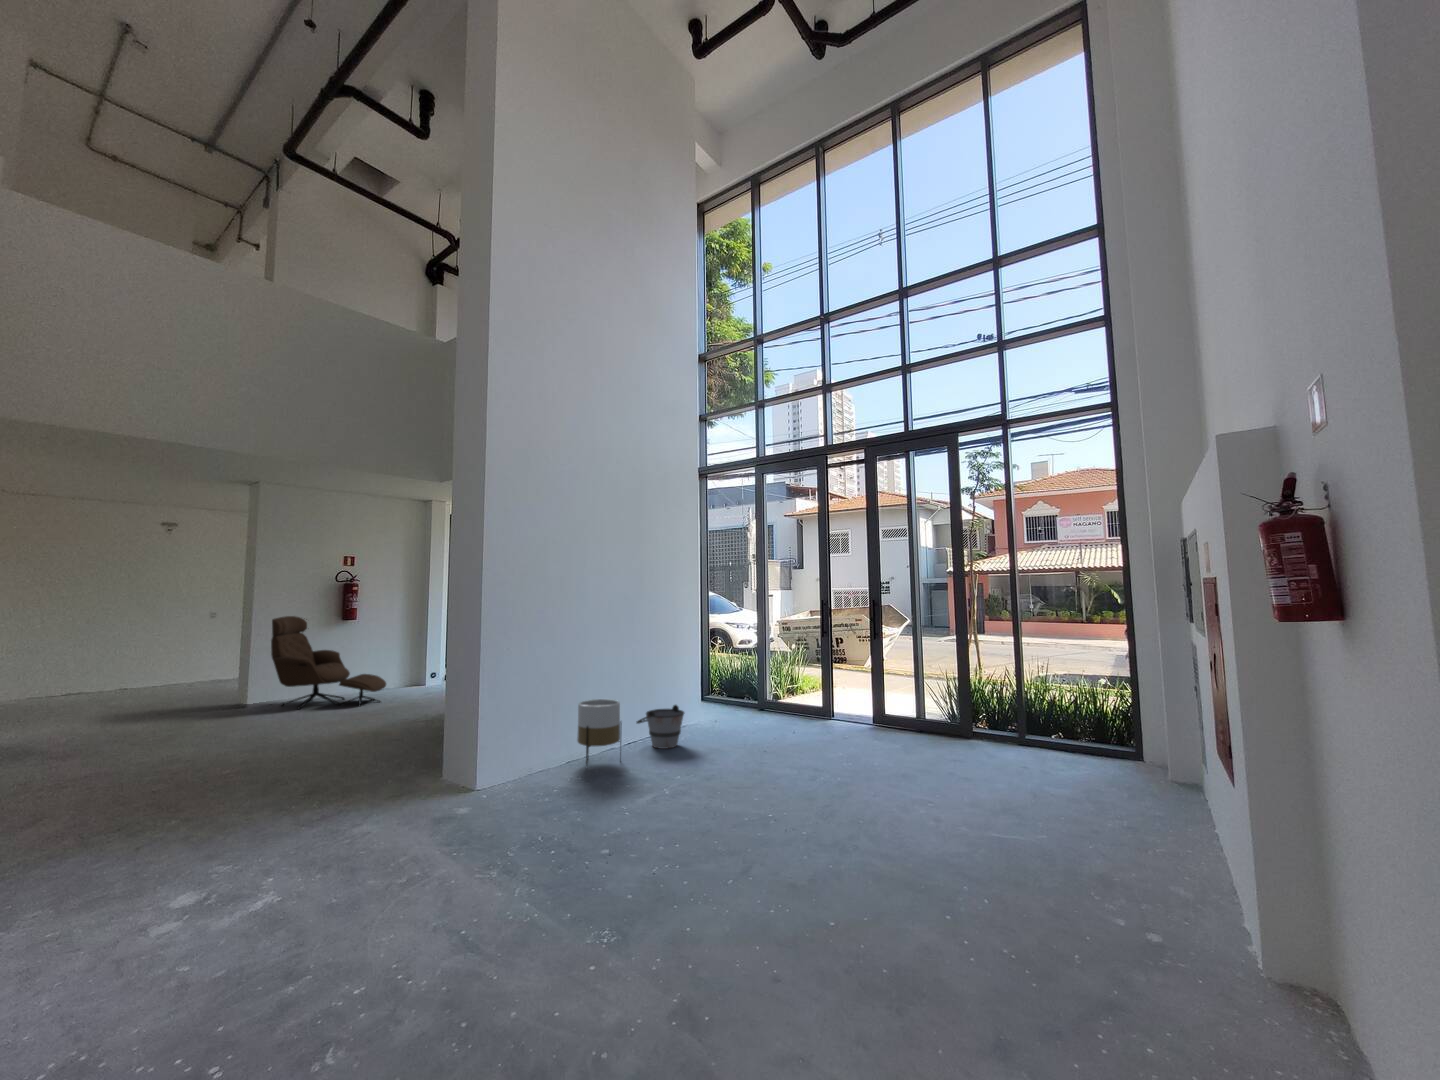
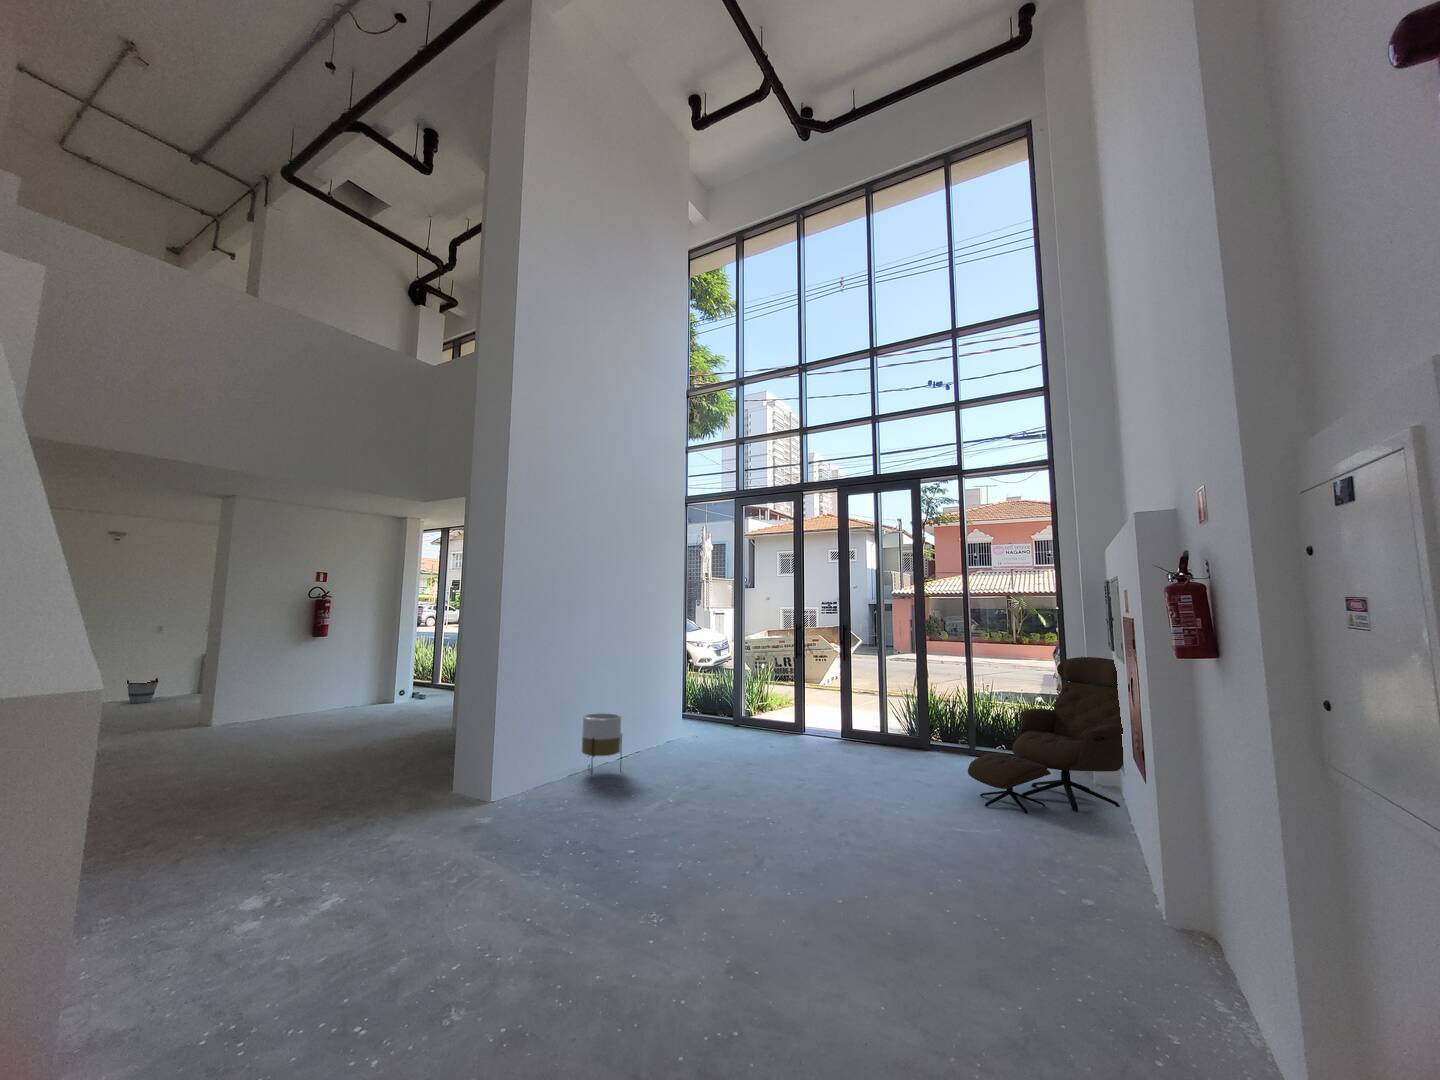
lounge chair: present [271,616,386,709] -> present [968,657,1123,813]
bucket: present [637,705,684,749] -> present [127,678,159,703]

